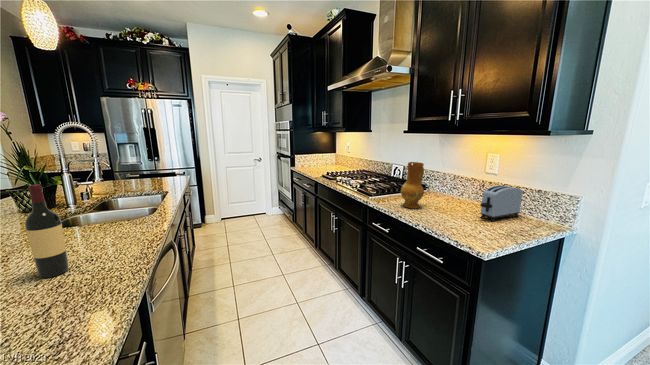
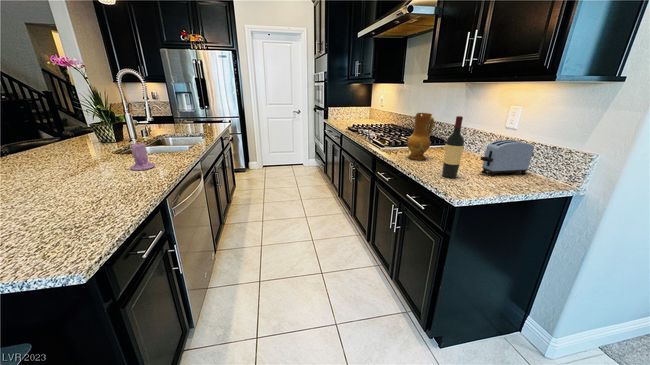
wine bottle: present [25,184,68,278] -> present [442,116,464,178]
candle: none [81,211,116,252] -> present [130,141,155,170]

